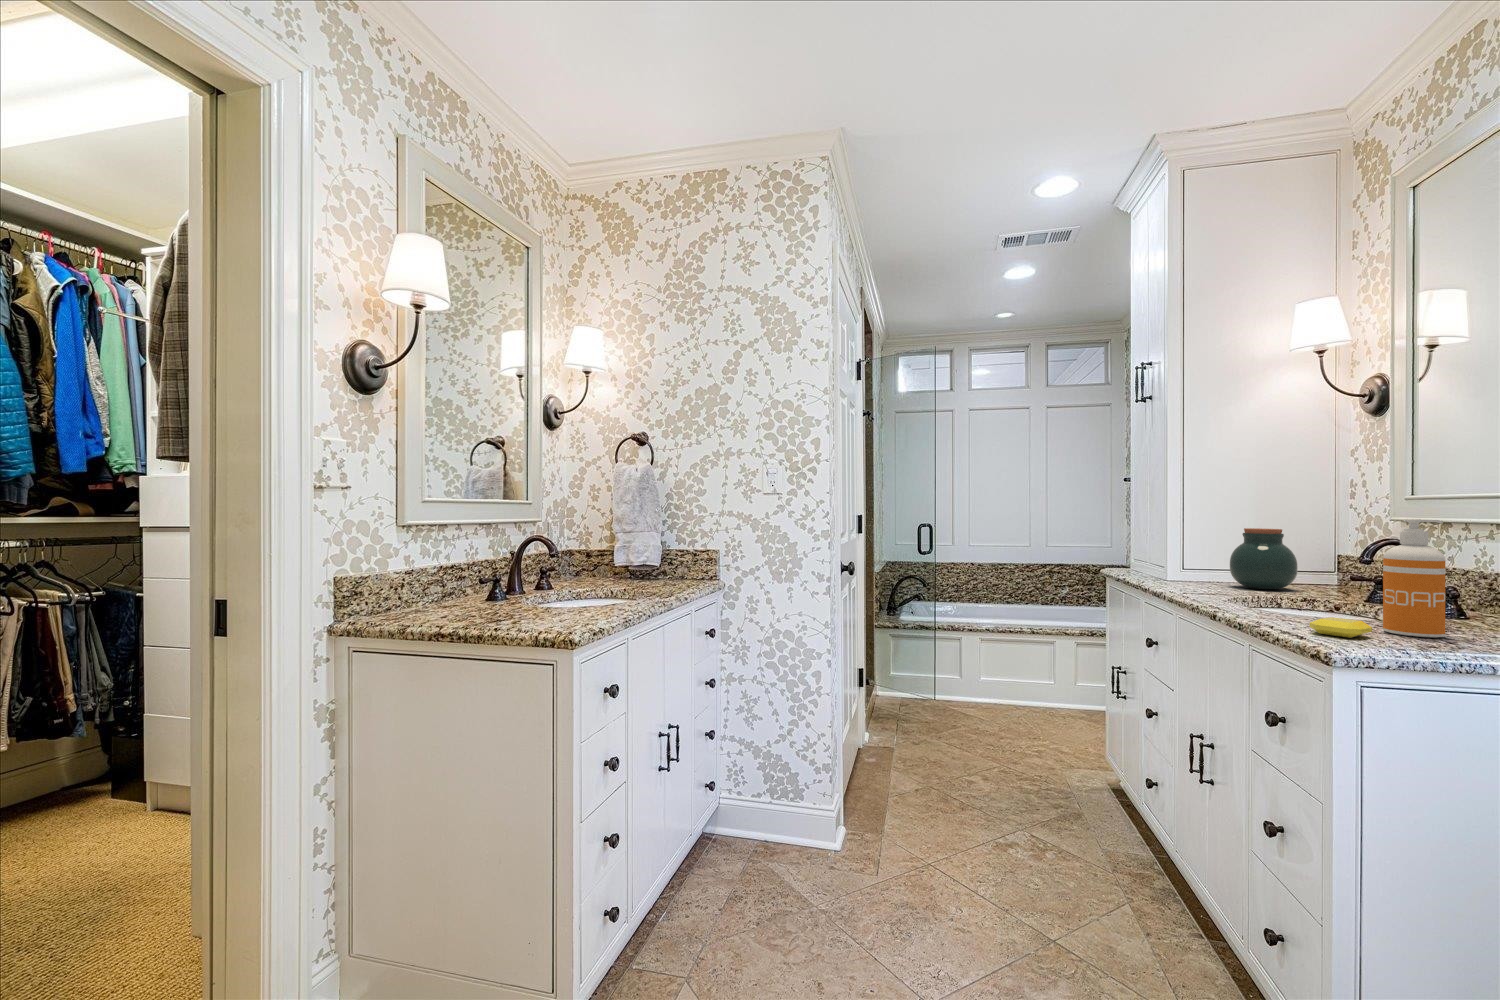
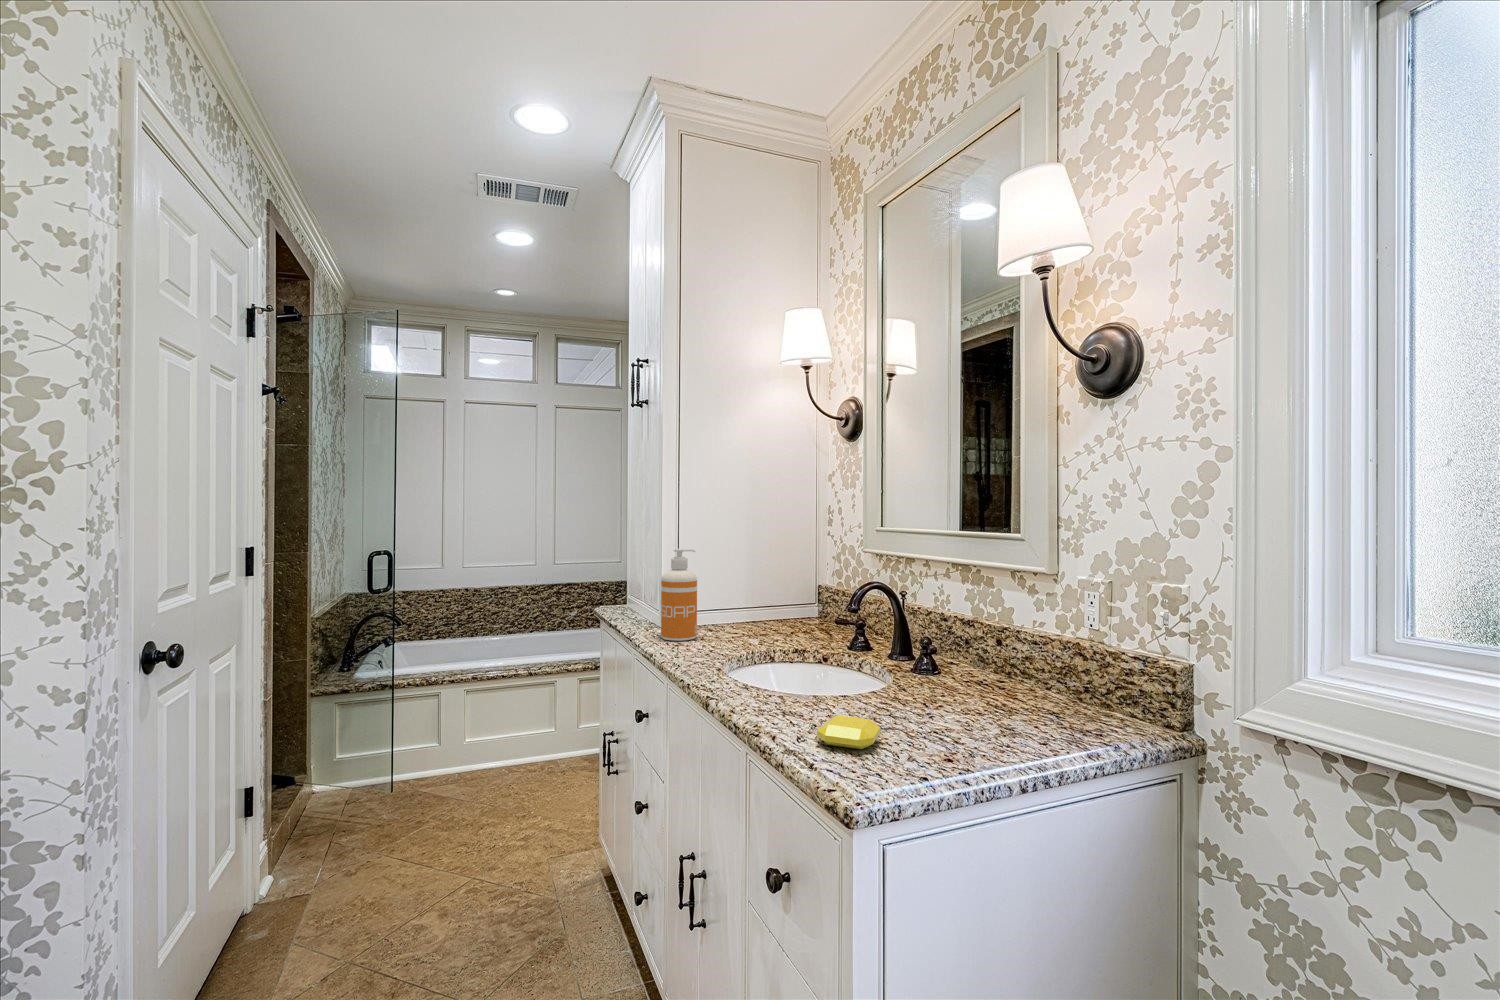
soap dispenser: present [1383,519,1446,638] -> present [661,549,697,641]
jar: present [1230,528,1298,589] -> none [724,563,786,633]

